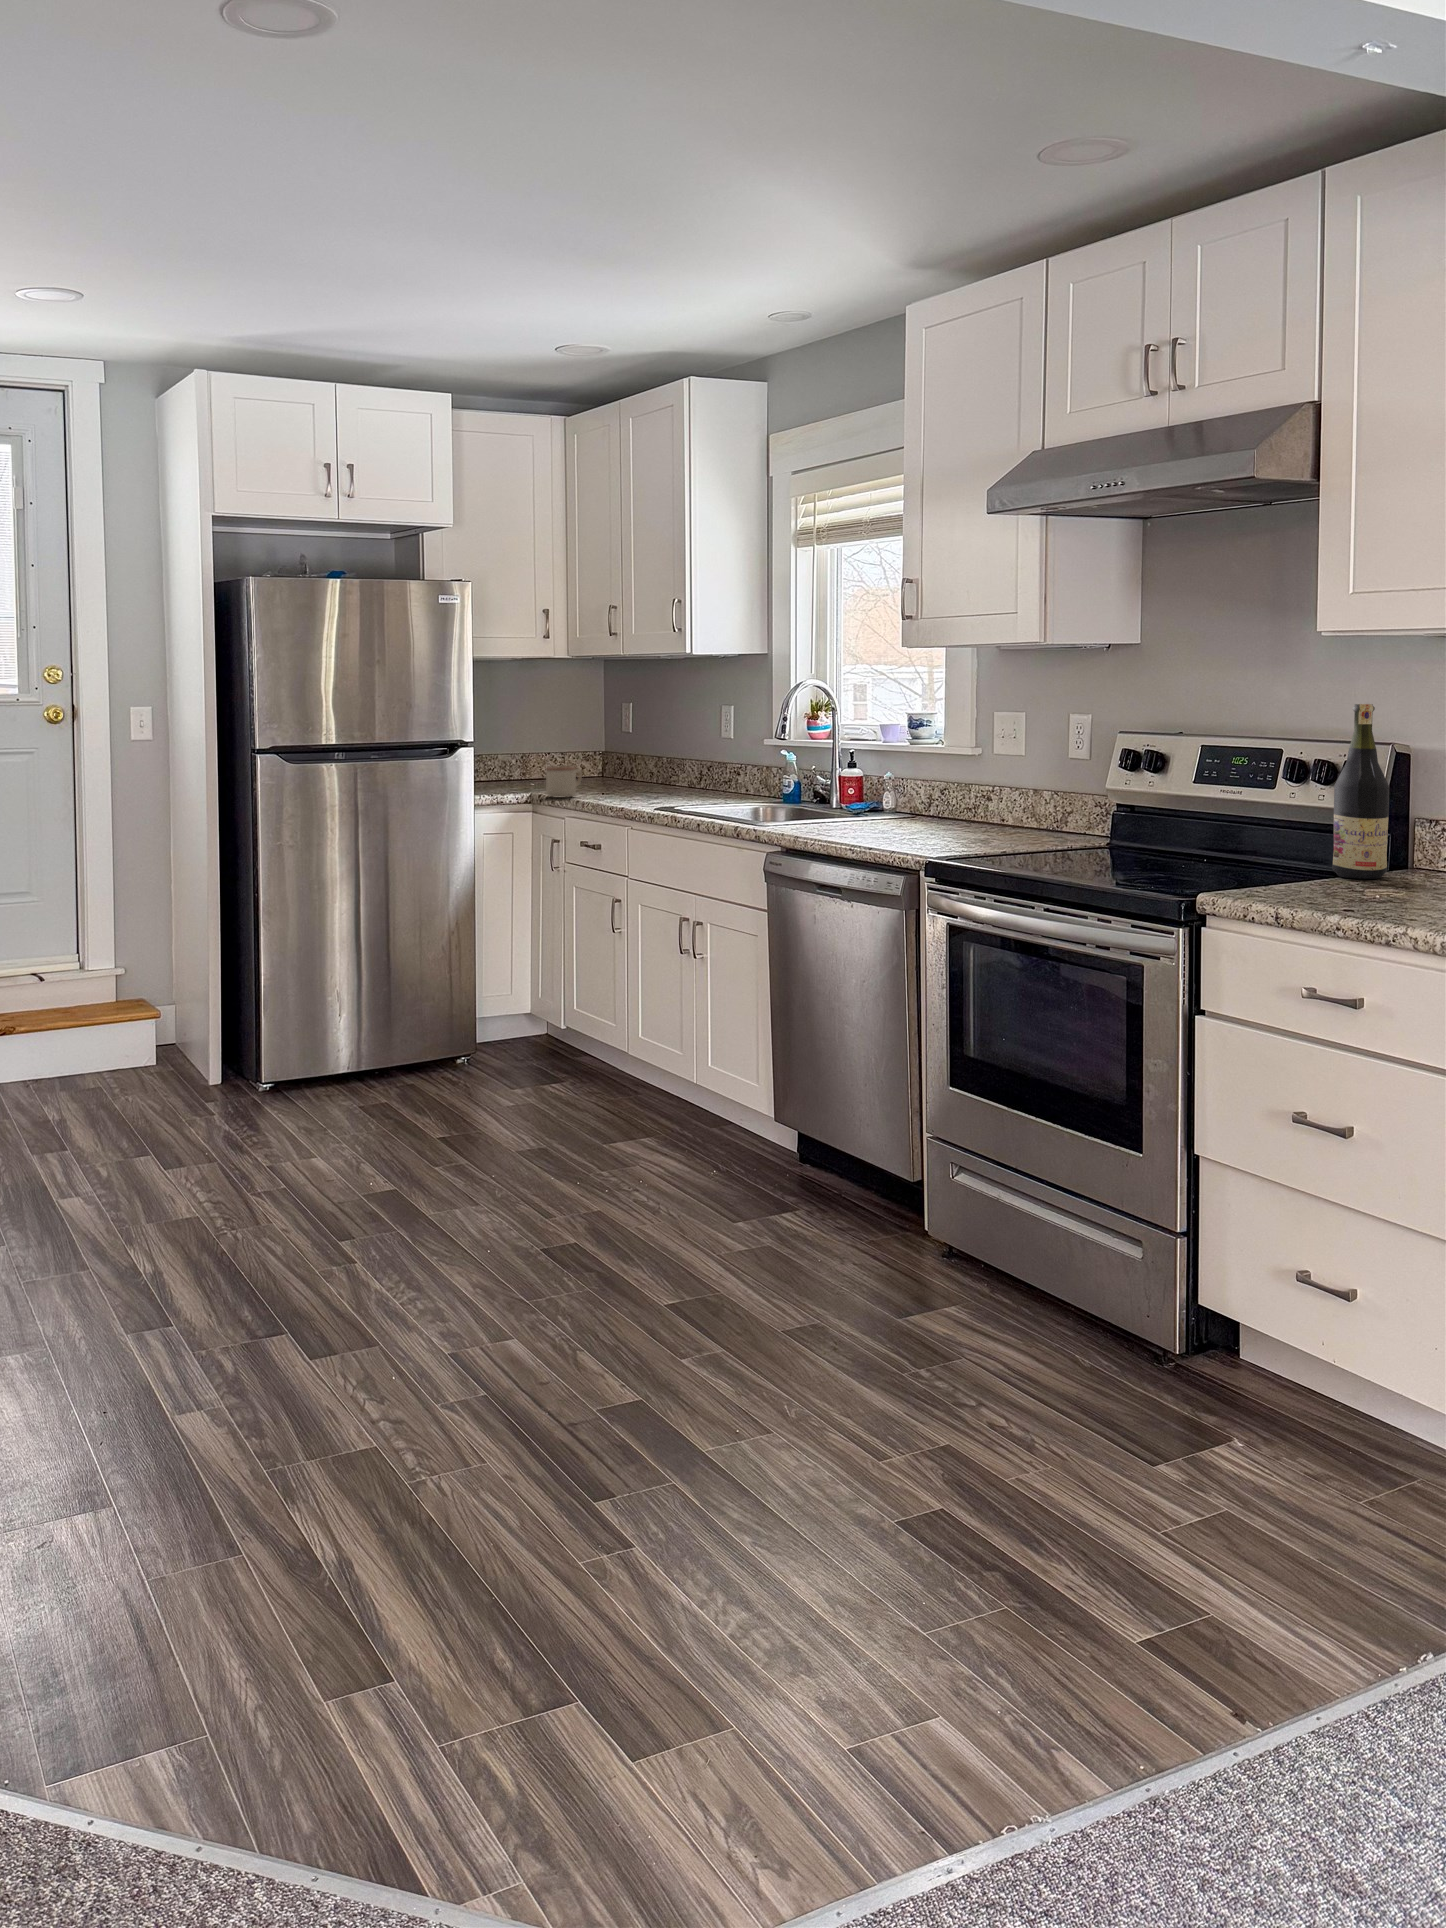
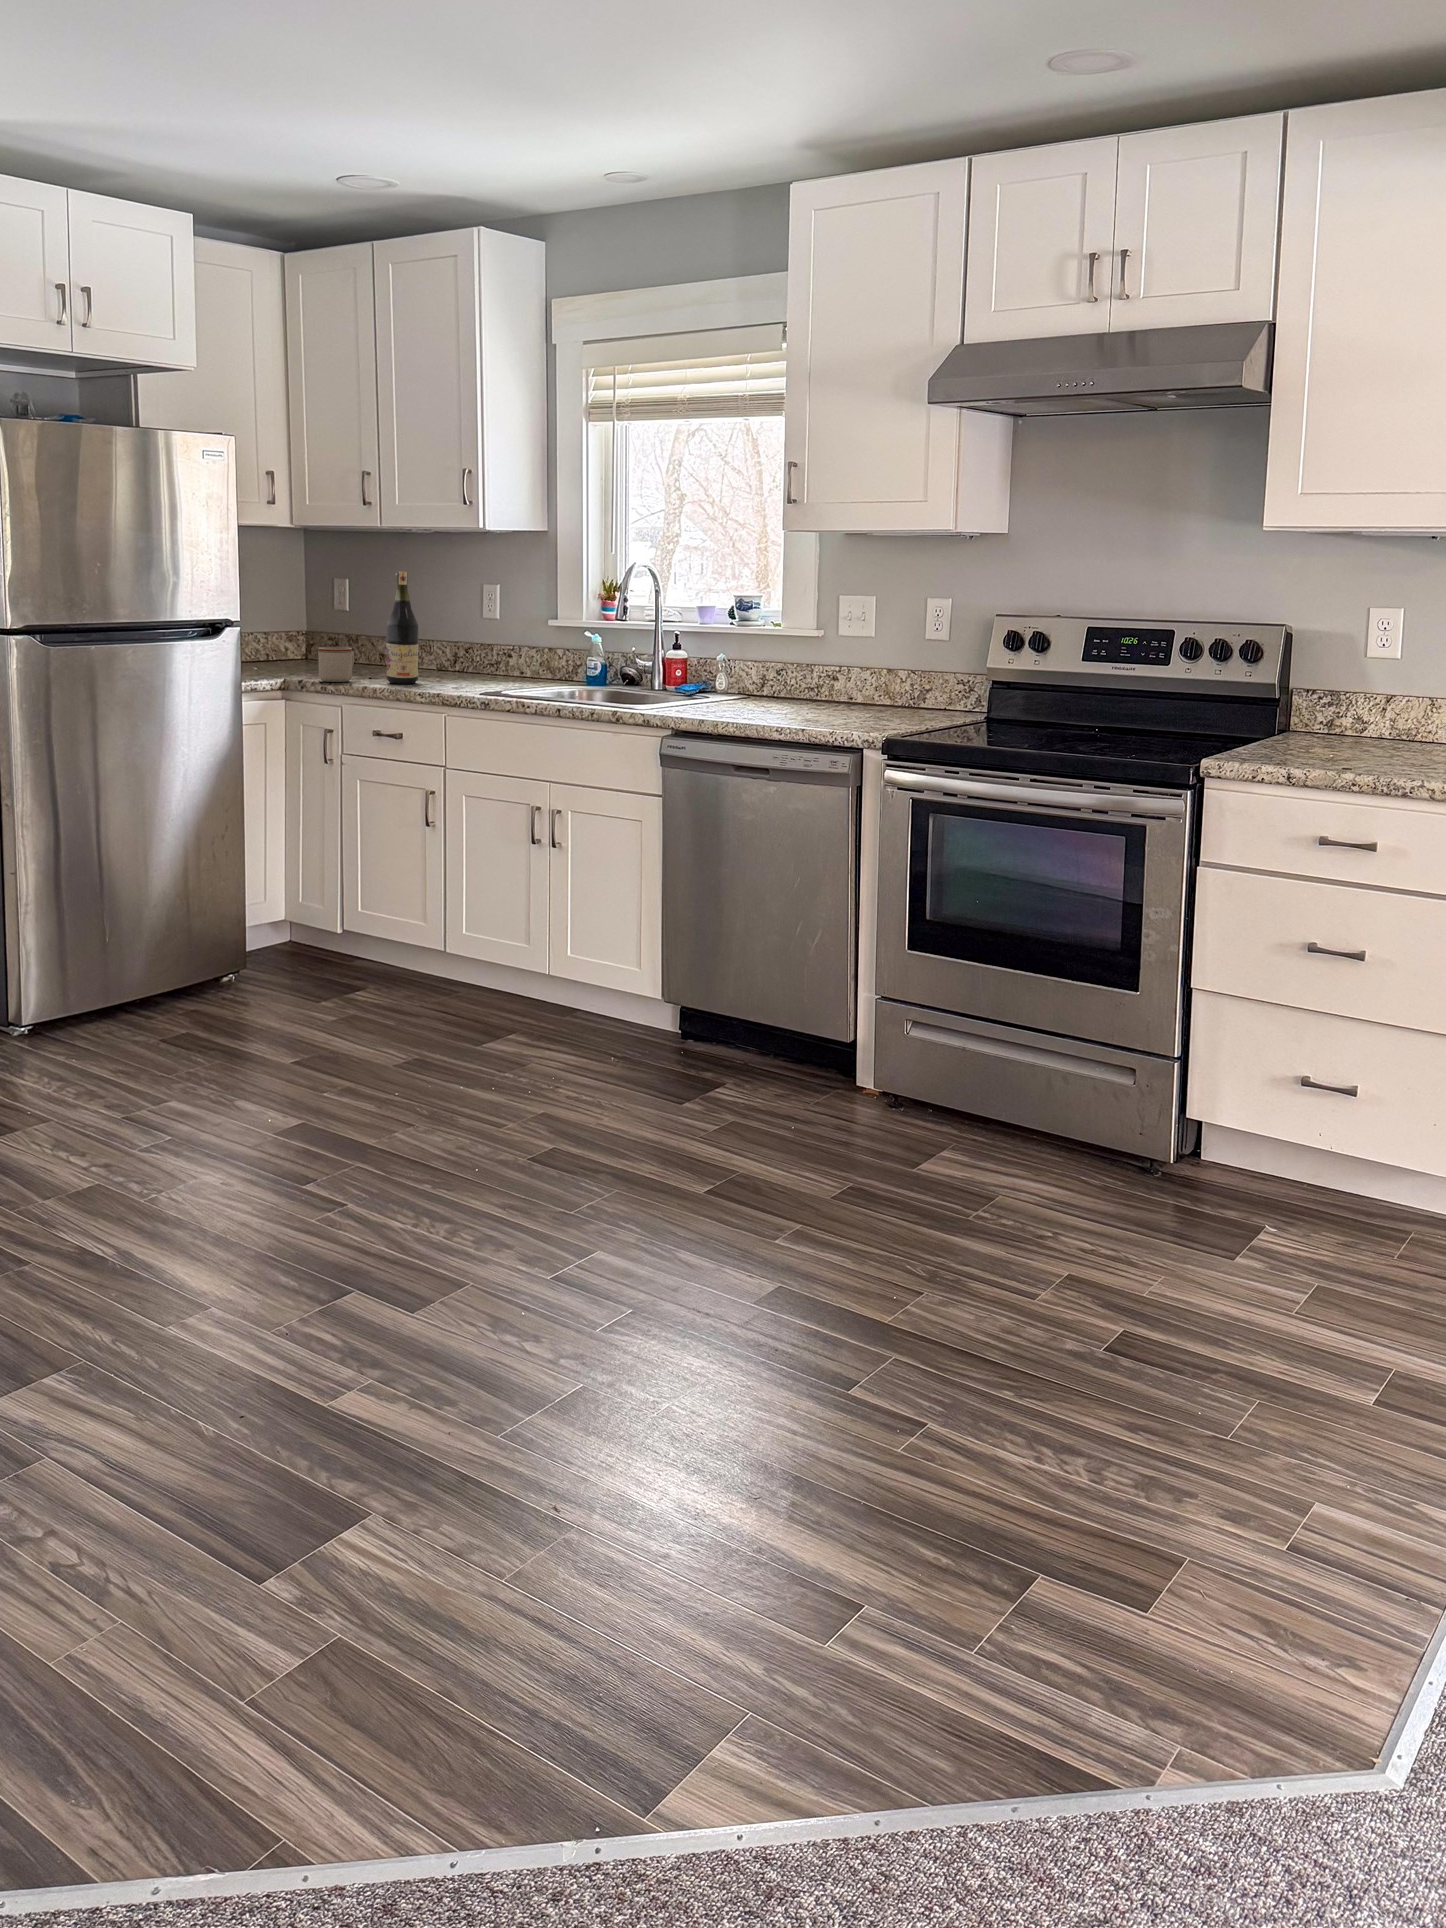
wine bottle: present [1332,704,1389,879] -> present [386,572,418,684]

